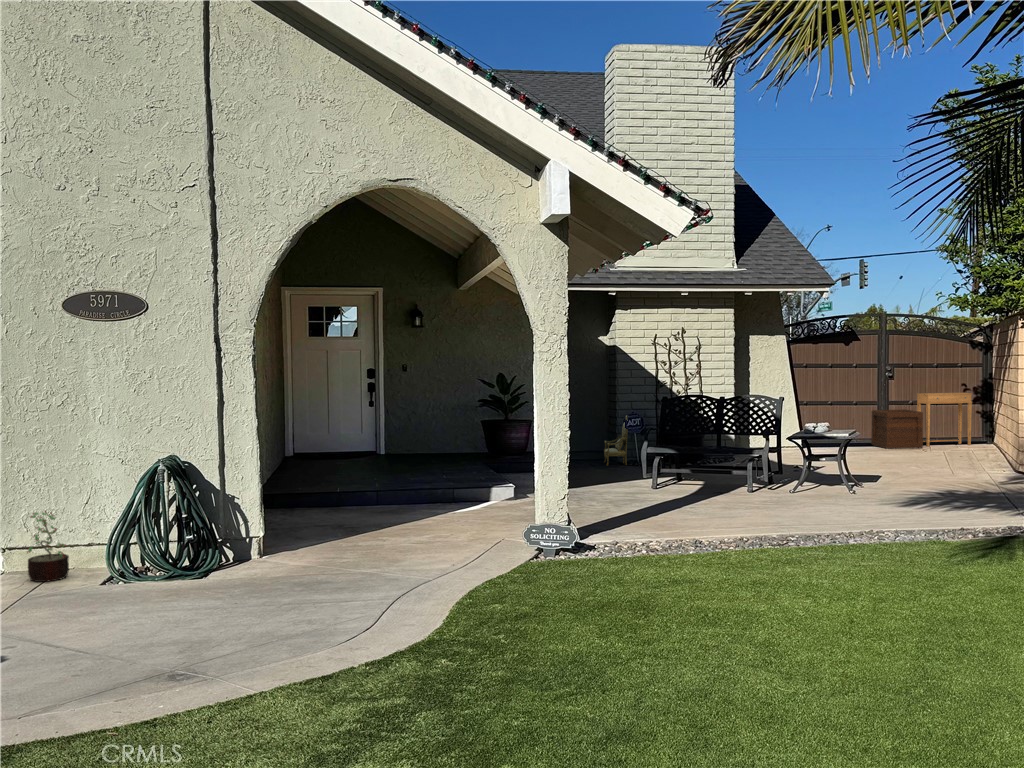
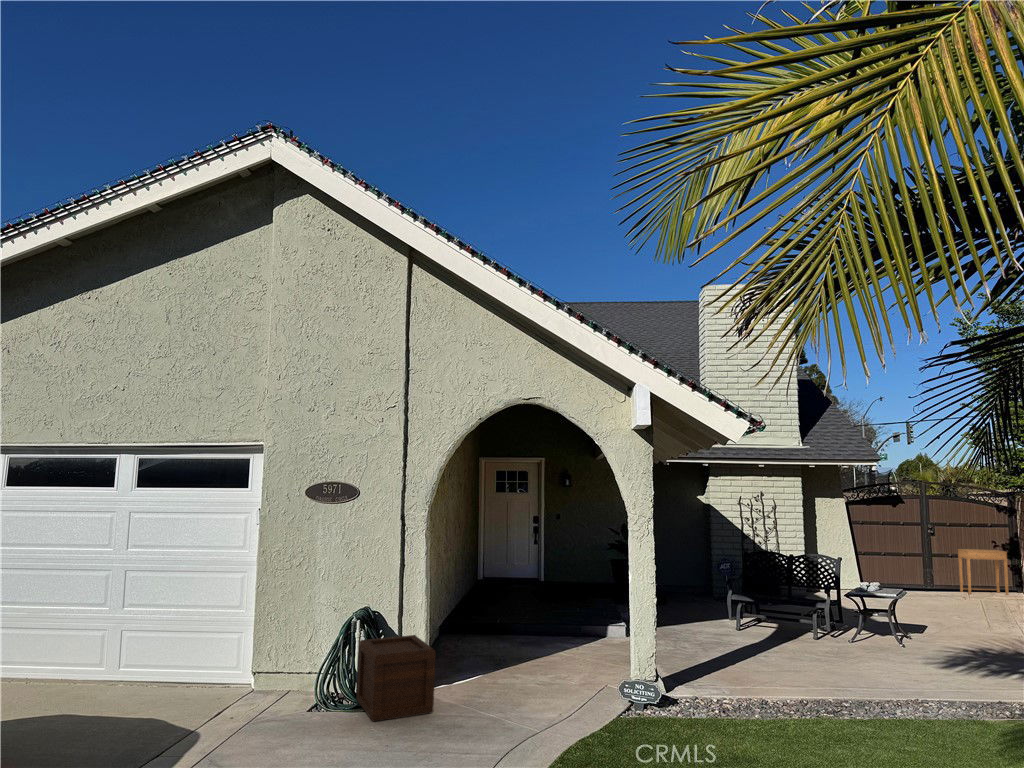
wooden crate: present [871,410,923,449] -> present [356,635,436,722]
armchair: present [604,416,628,466] -> none [698,543,717,598]
decorative plant: present [27,512,69,582] -> none [259,642,289,700]

